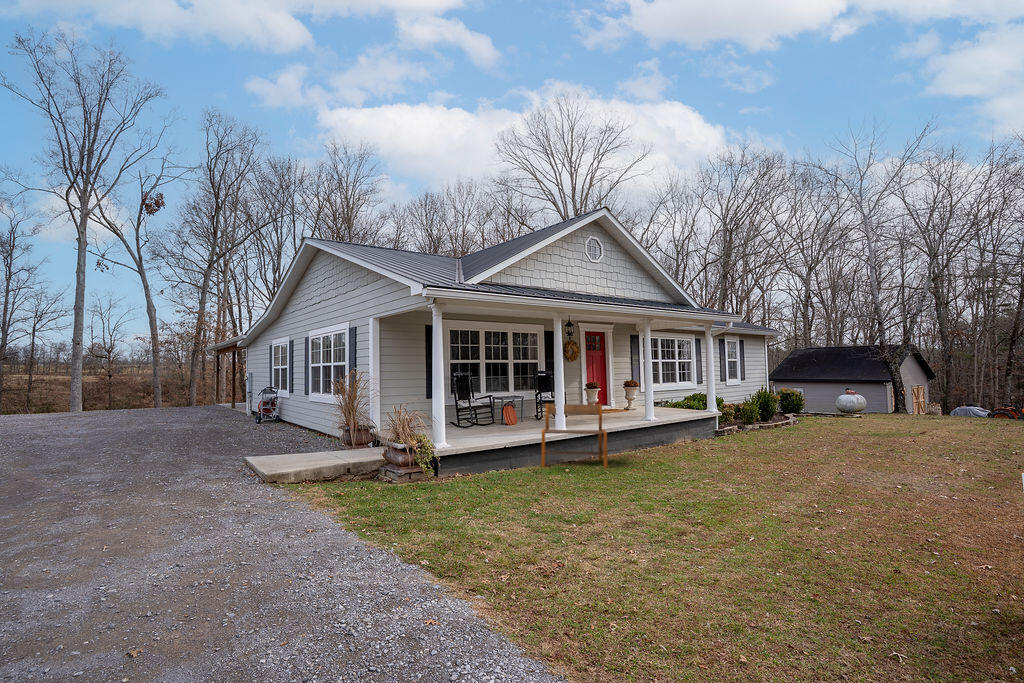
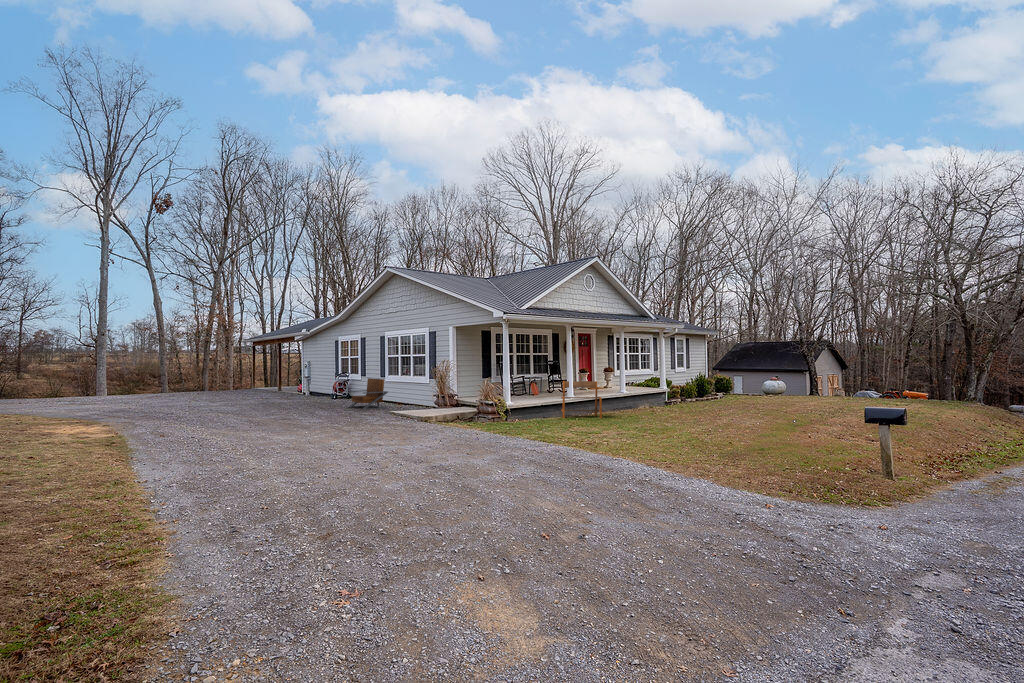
lounge chair: none [263,395,312,441] -> present [349,378,388,410]

